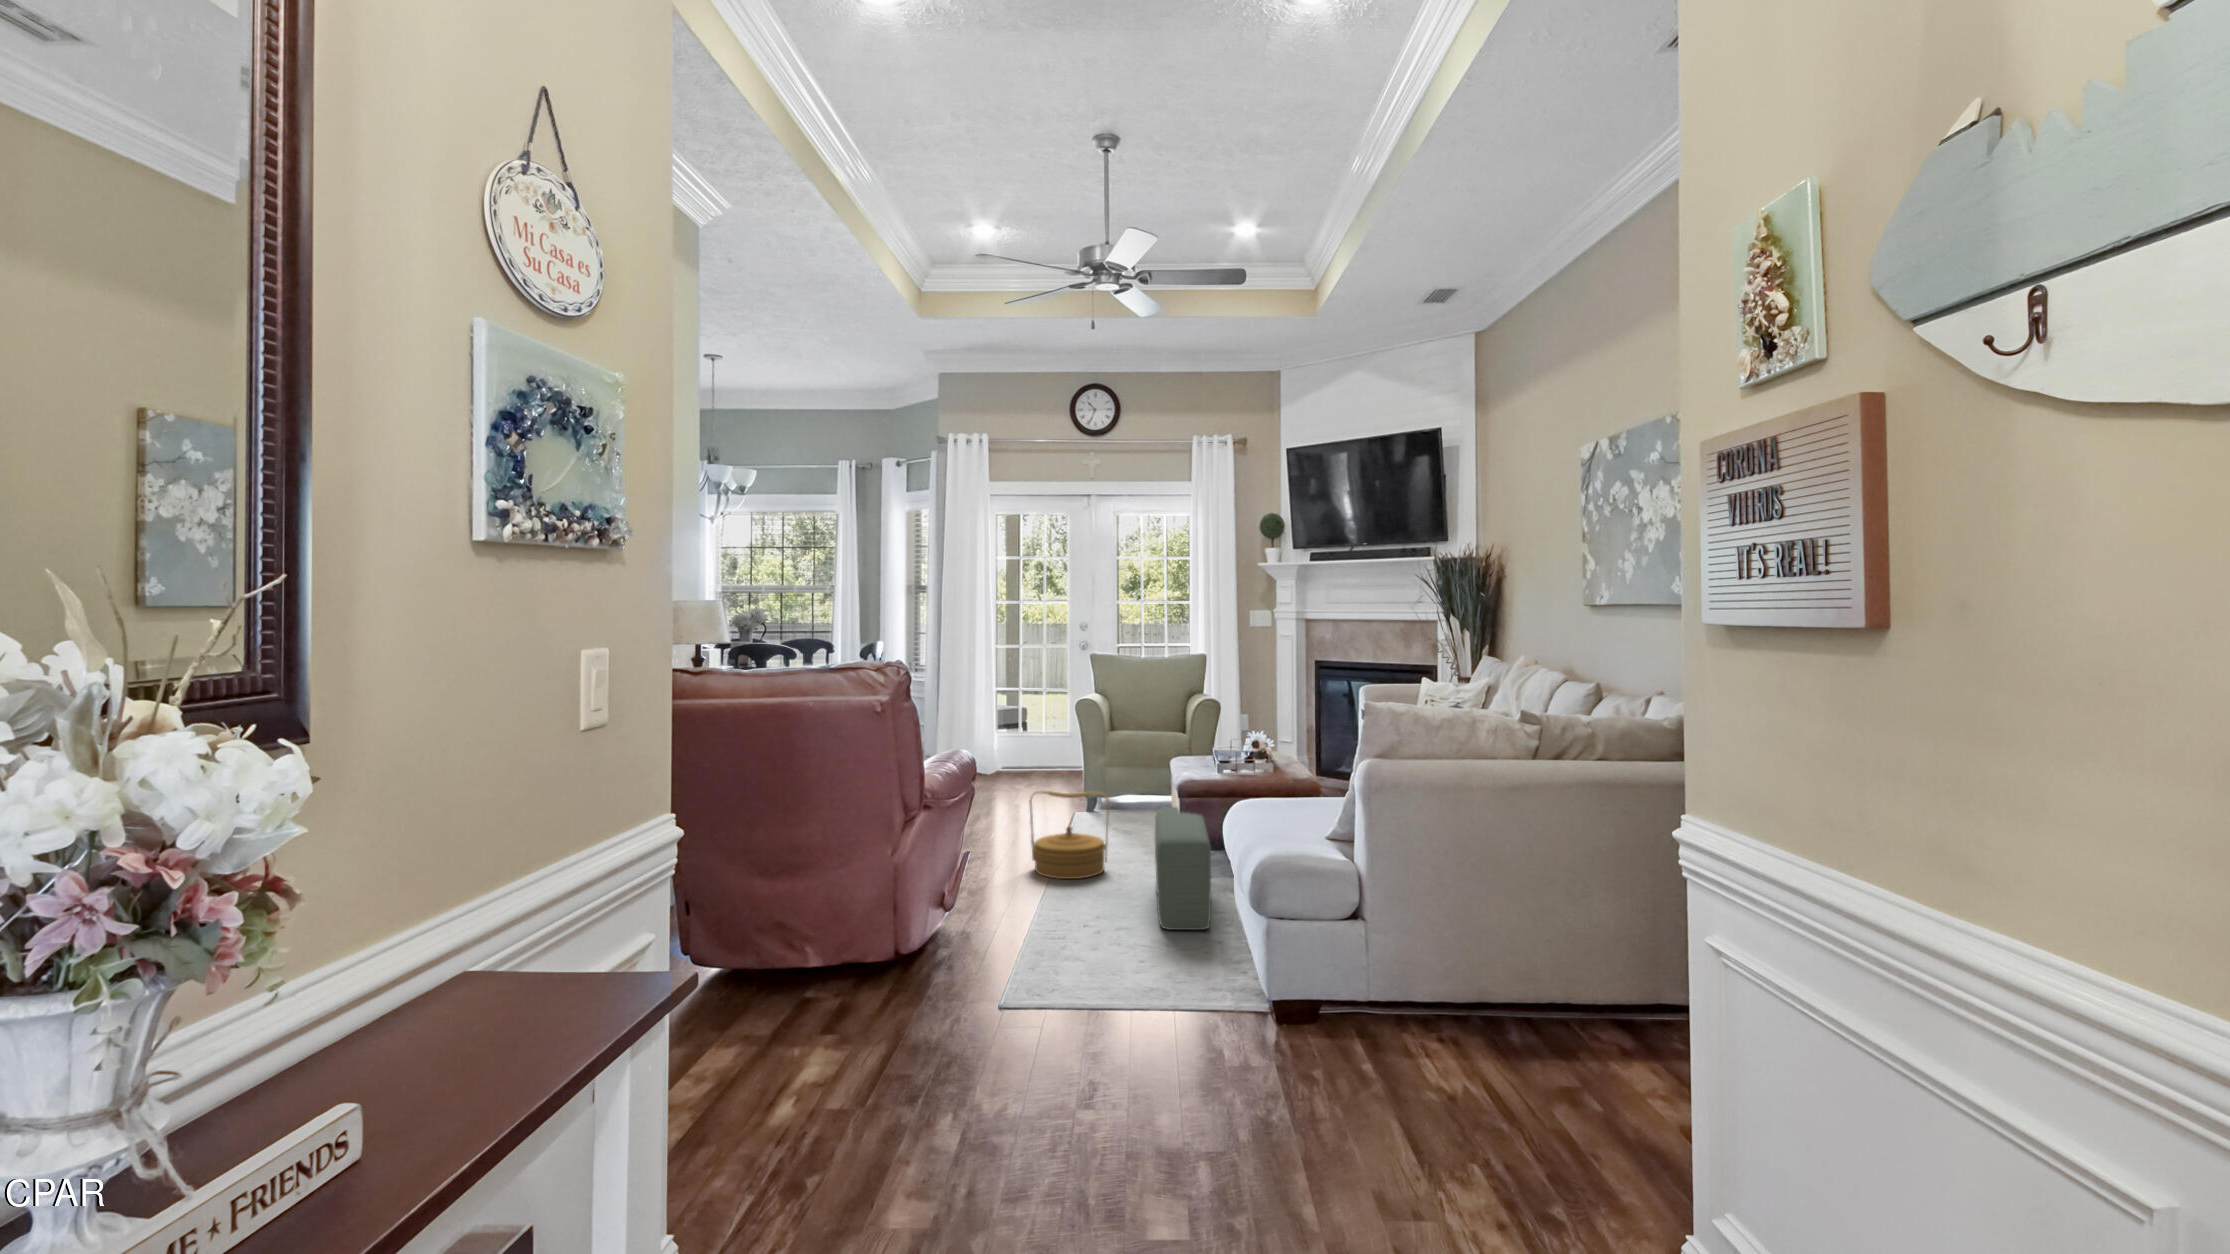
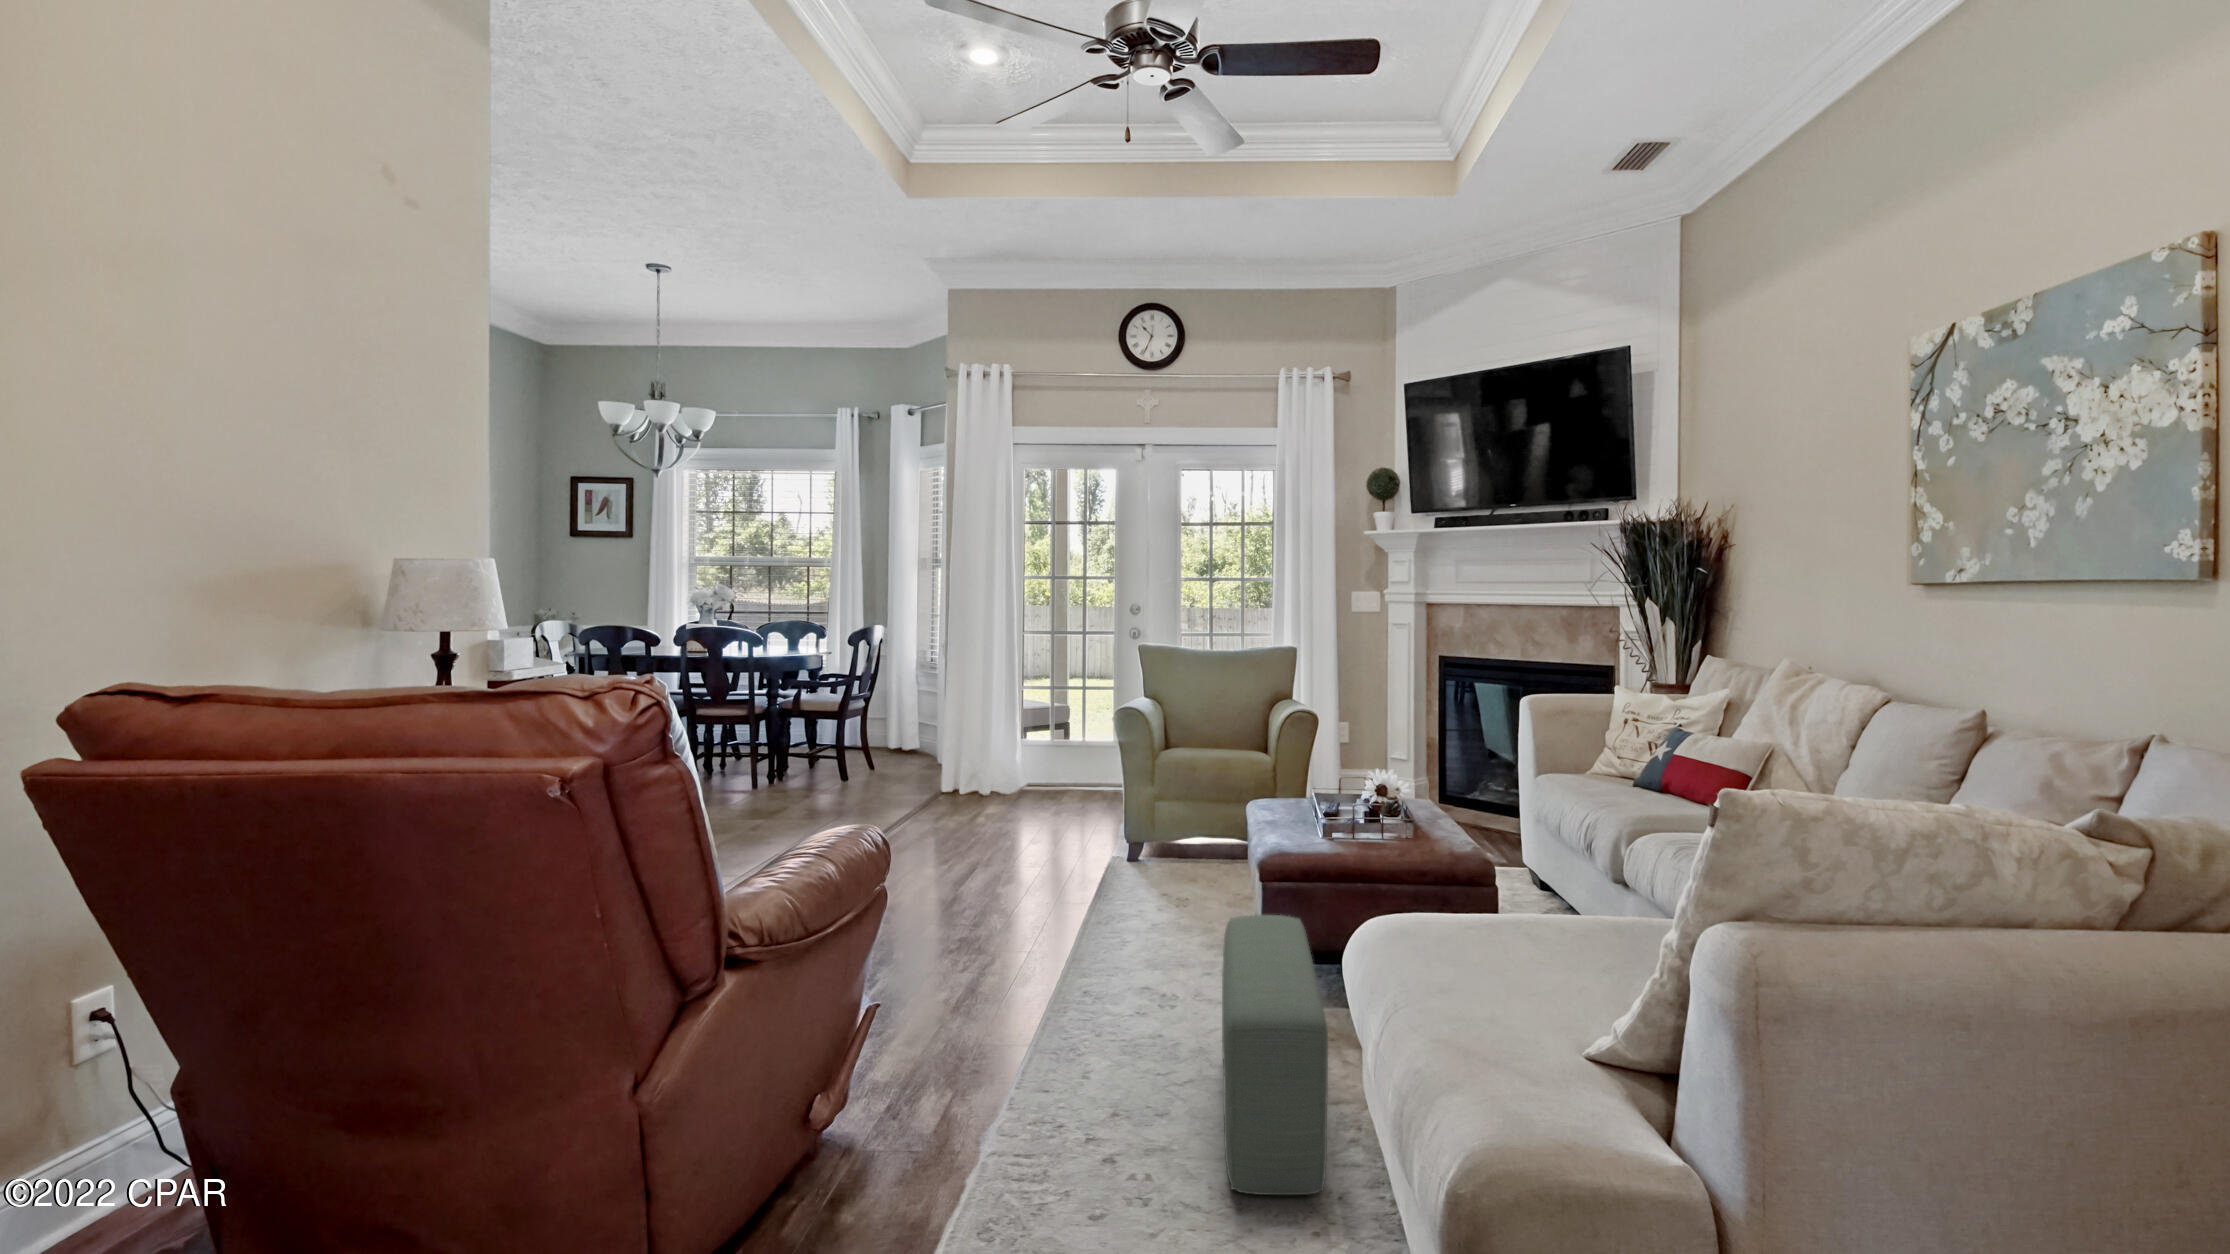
basket: present [1030,791,1109,879] -> none [1019,876,1150,1032]

